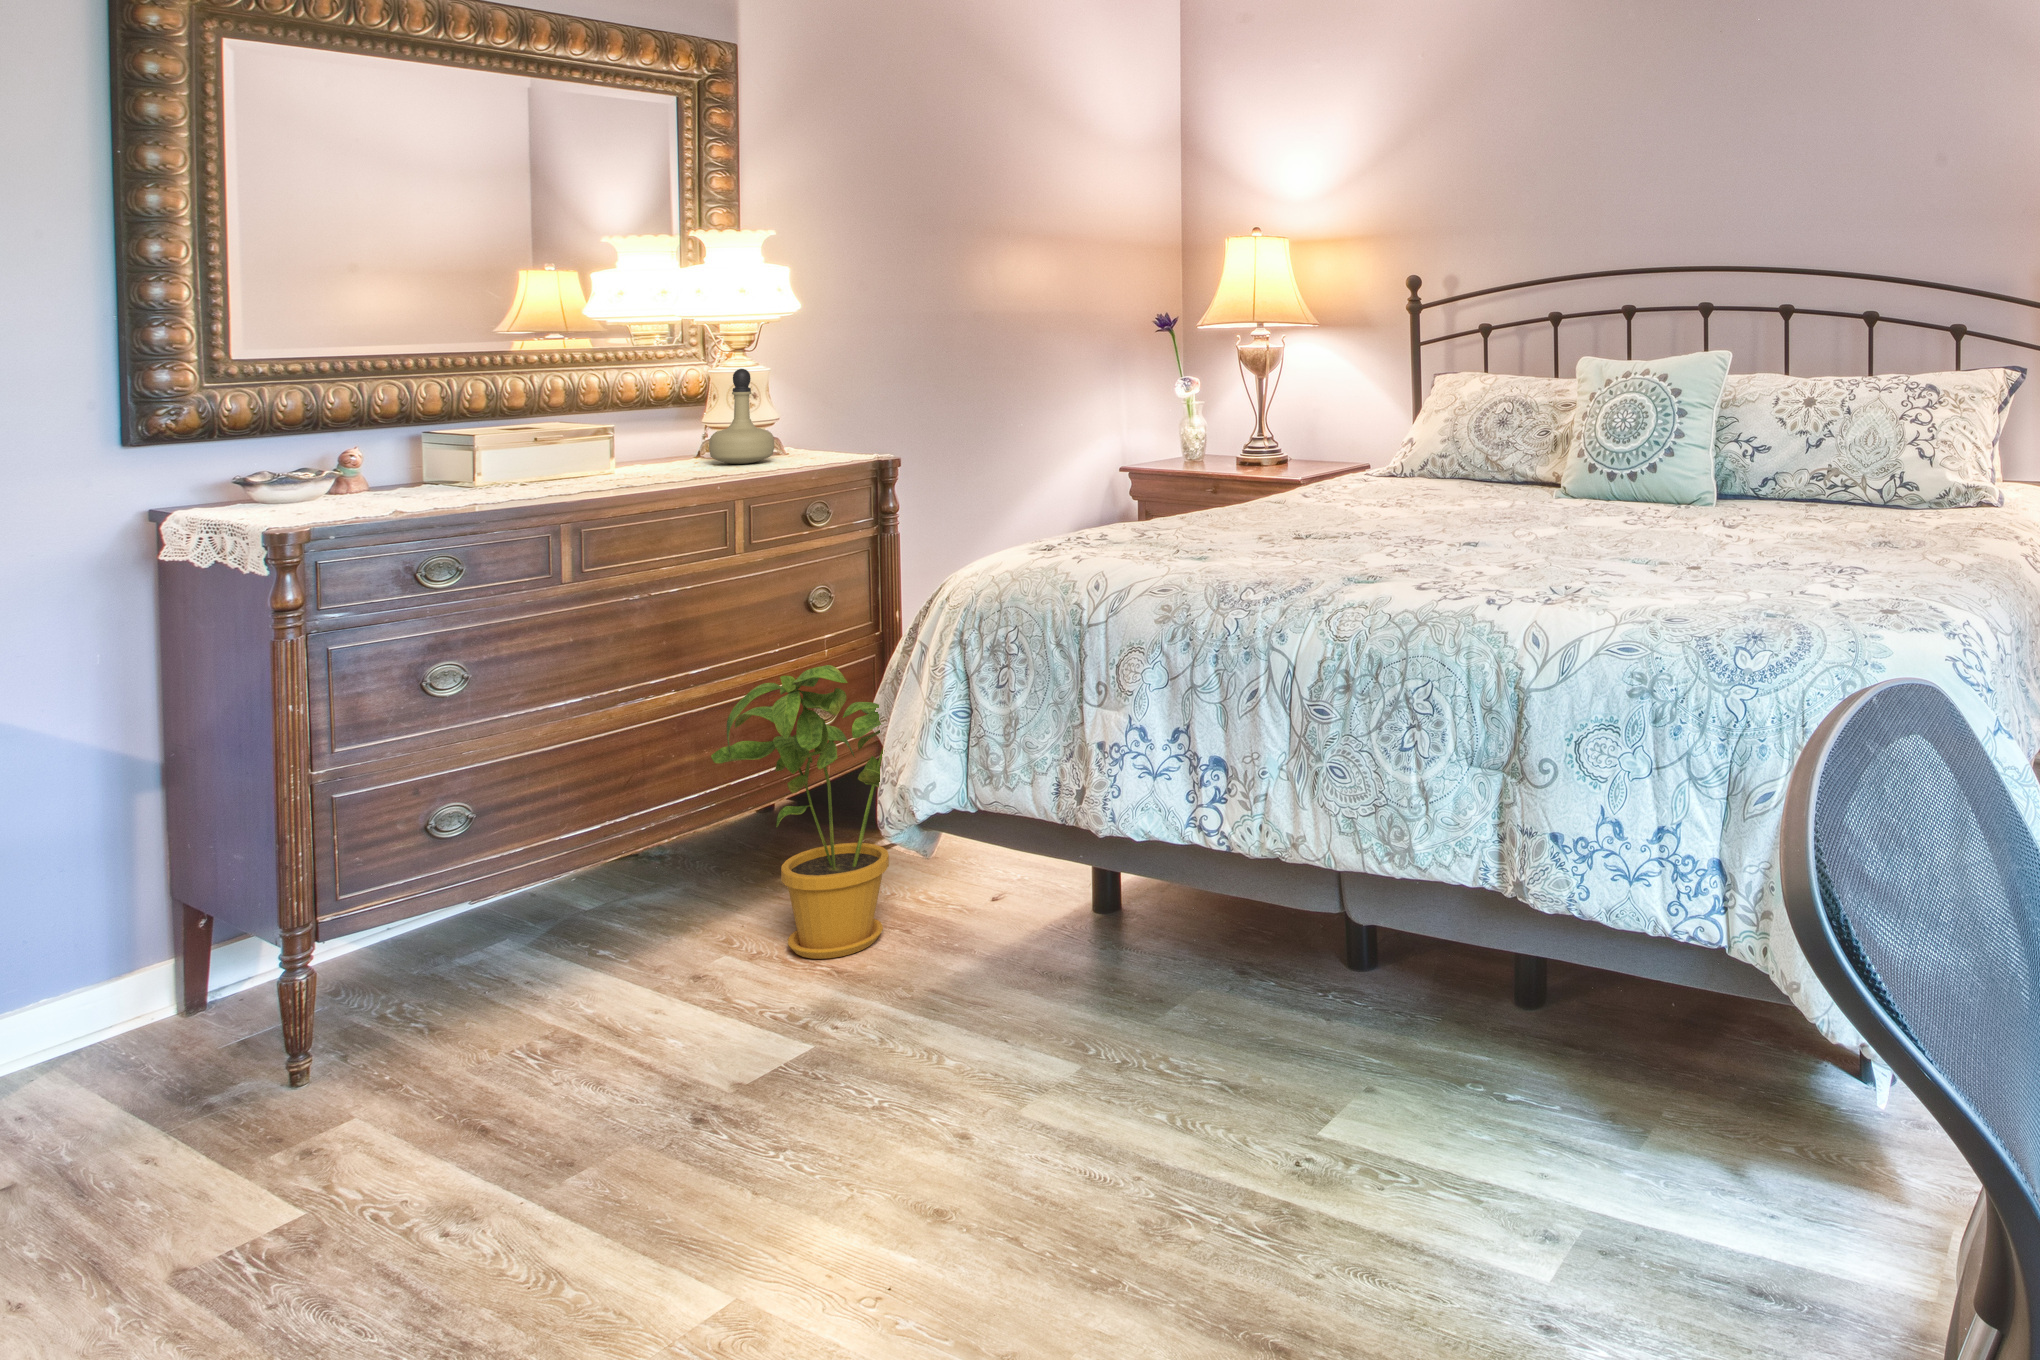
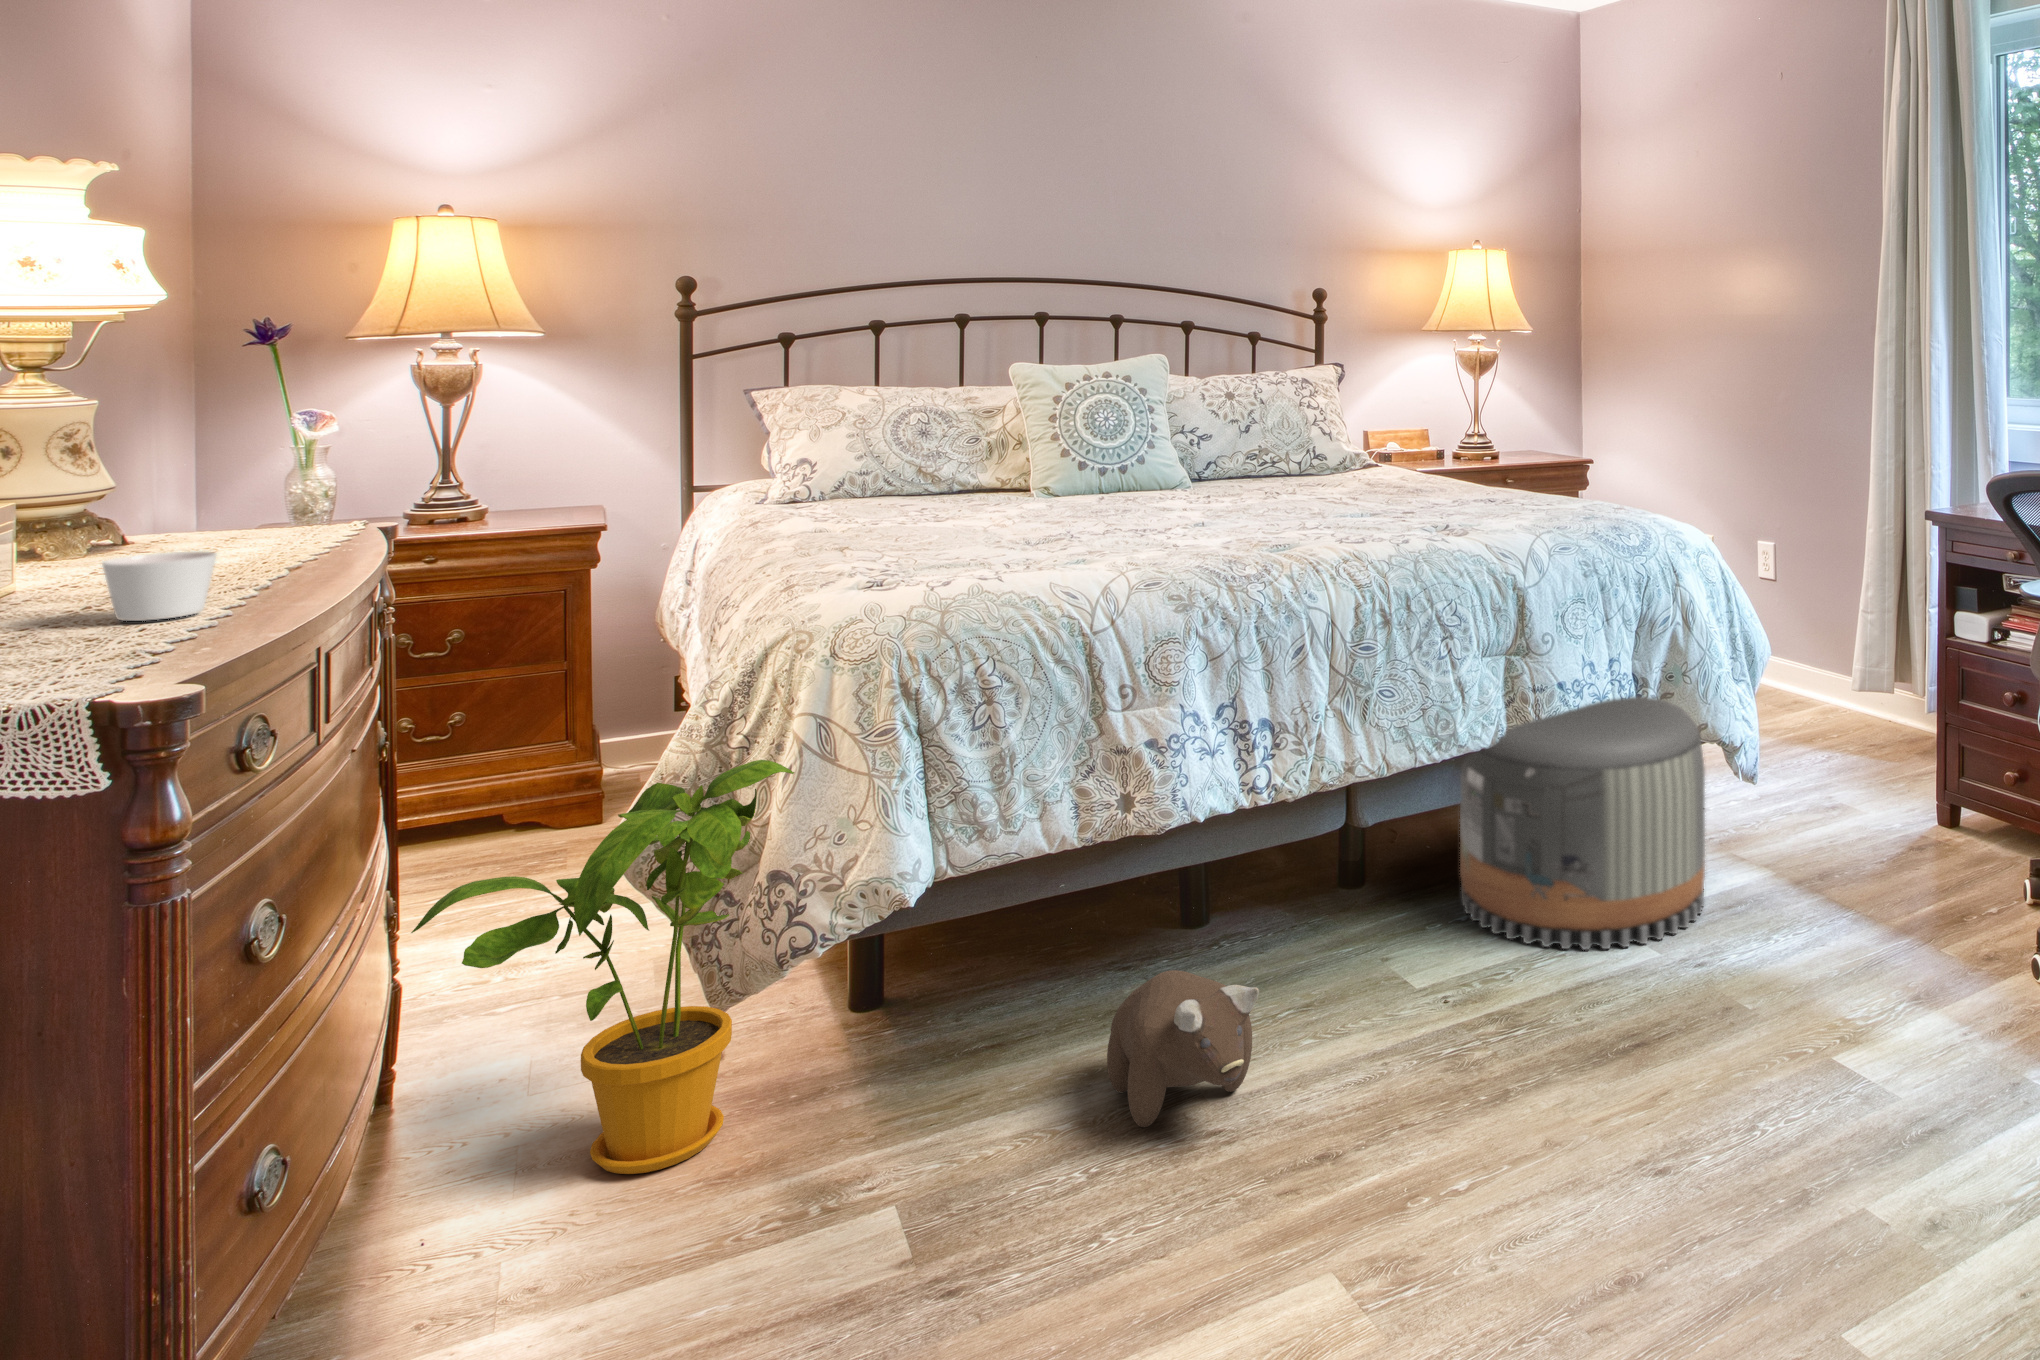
perfume bottle: present [709,369,774,464] -> none [154,409,279,560]
candle: none [493,453,551,491] -> present [102,551,216,621]
pouf: none [1448,842,1808,1271] -> present [1460,697,1705,950]
plush toy: none [875,967,1049,1117] -> present [1107,970,1259,1127]

